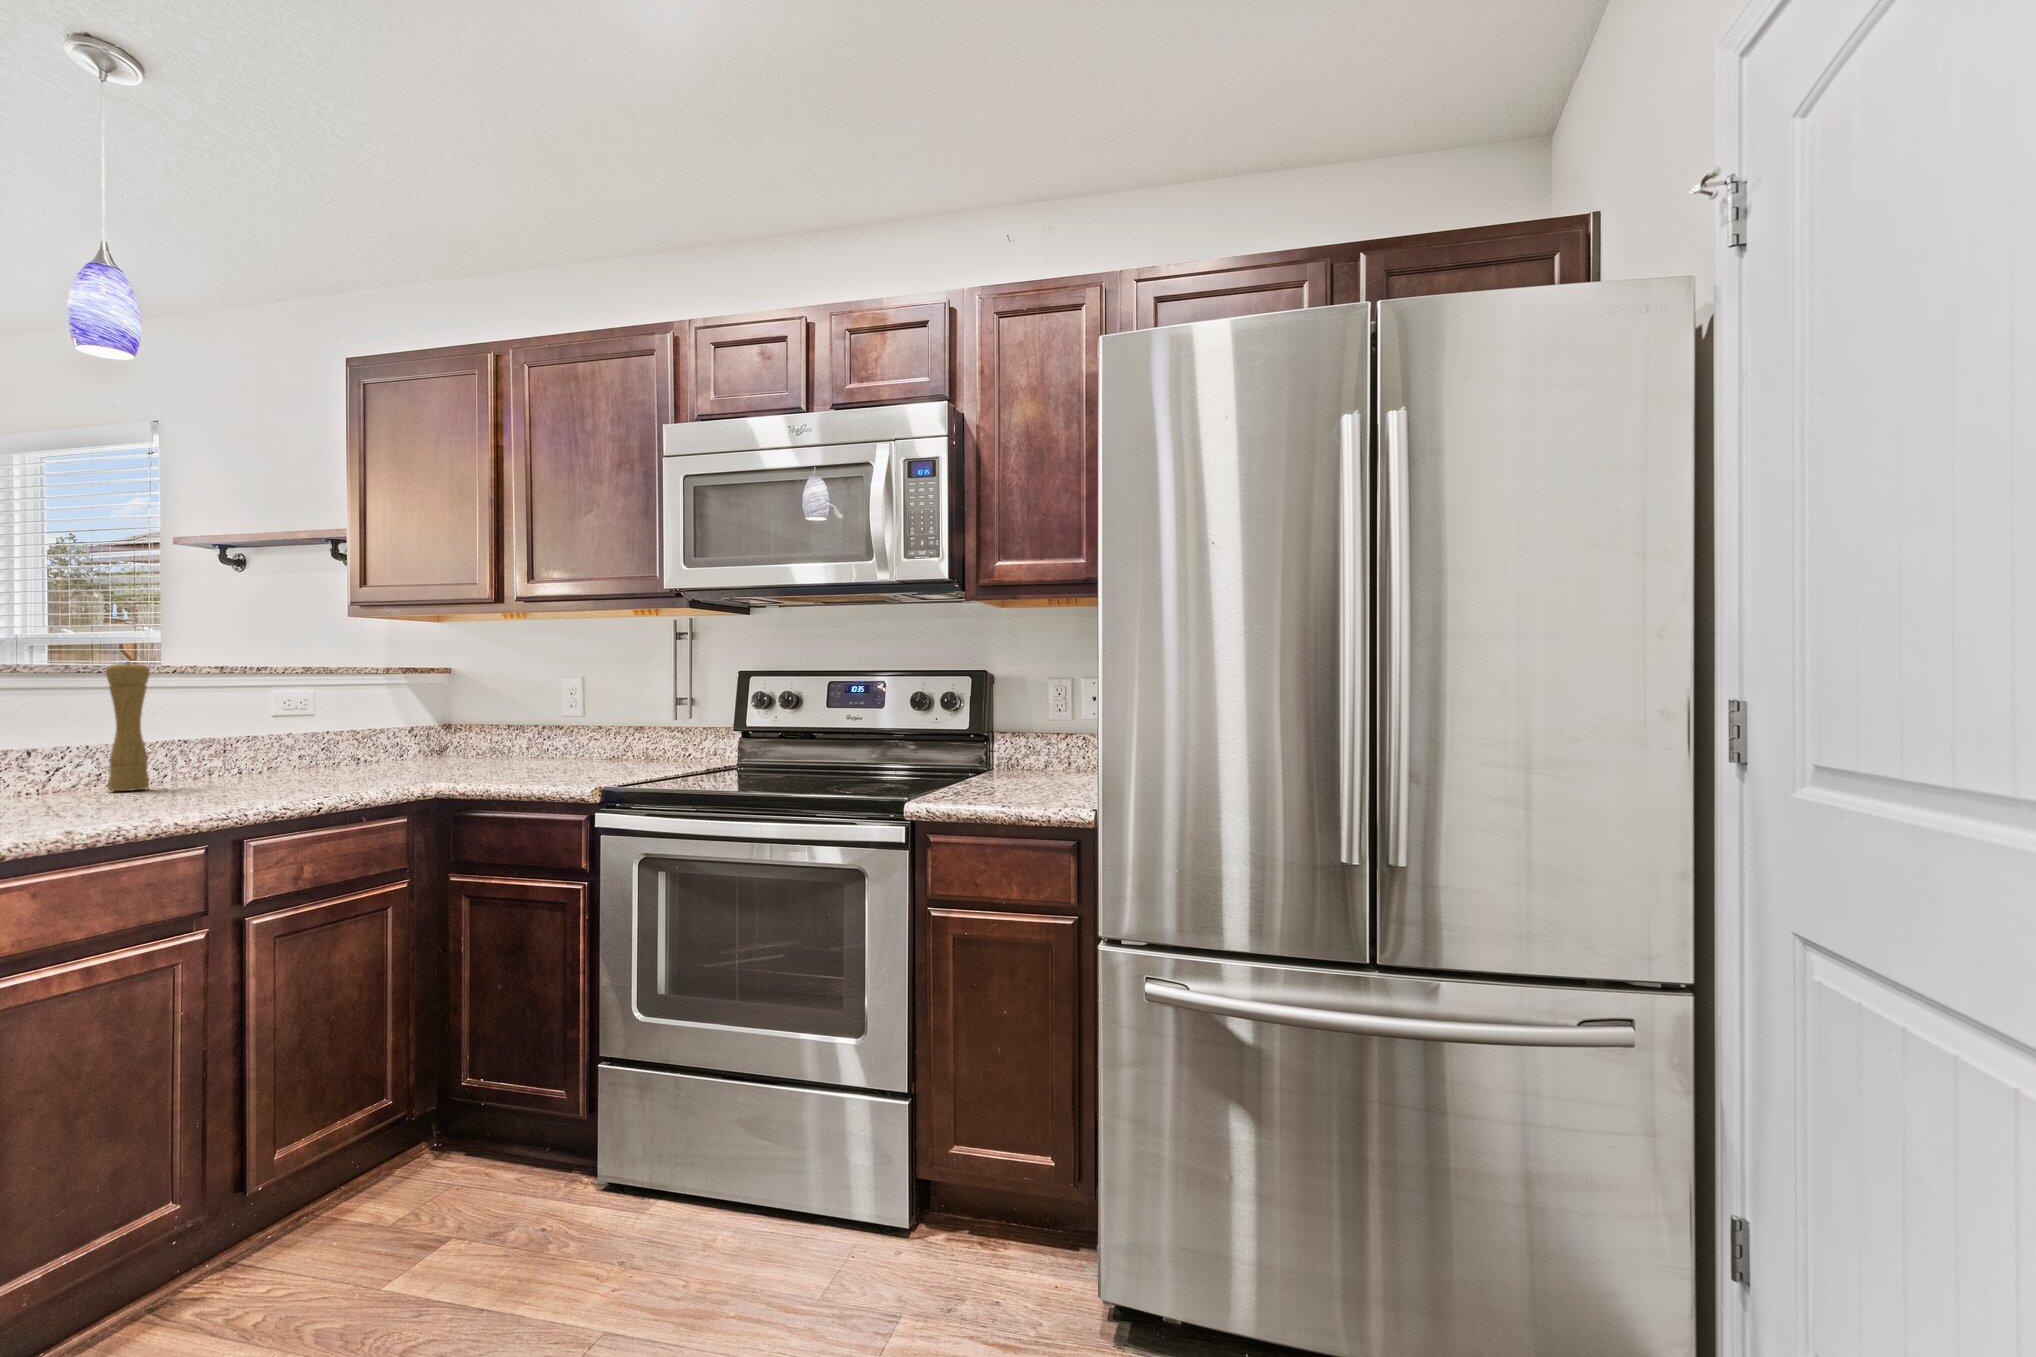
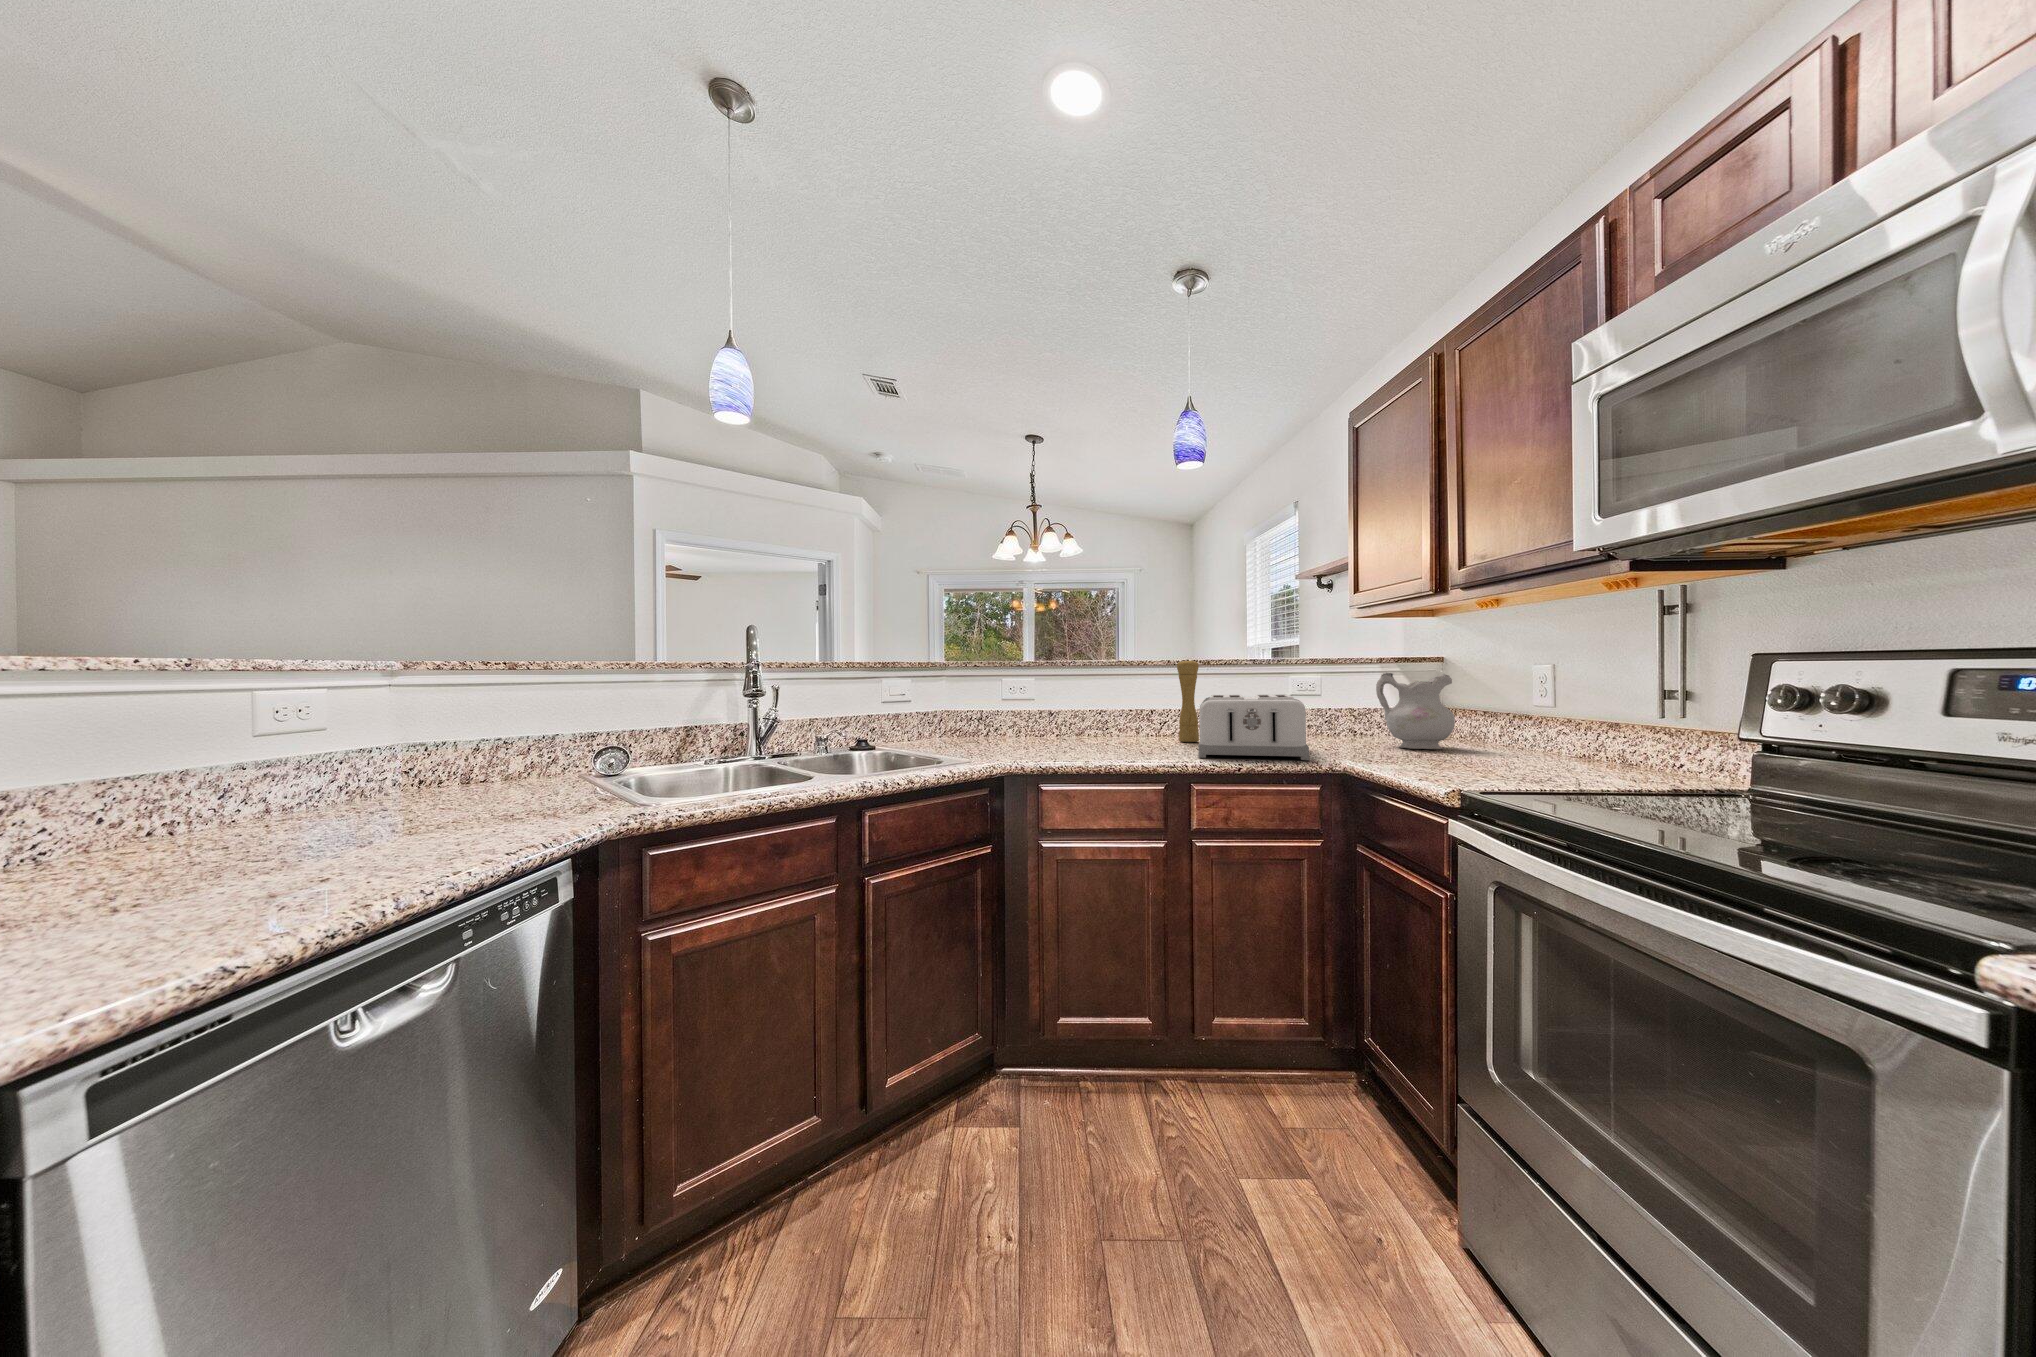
ceramic pitcher: none [416,683,500,768] -> present [1376,673,1455,749]
toaster: none [178,711,389,801] -> present [1198,694,1309,760]

